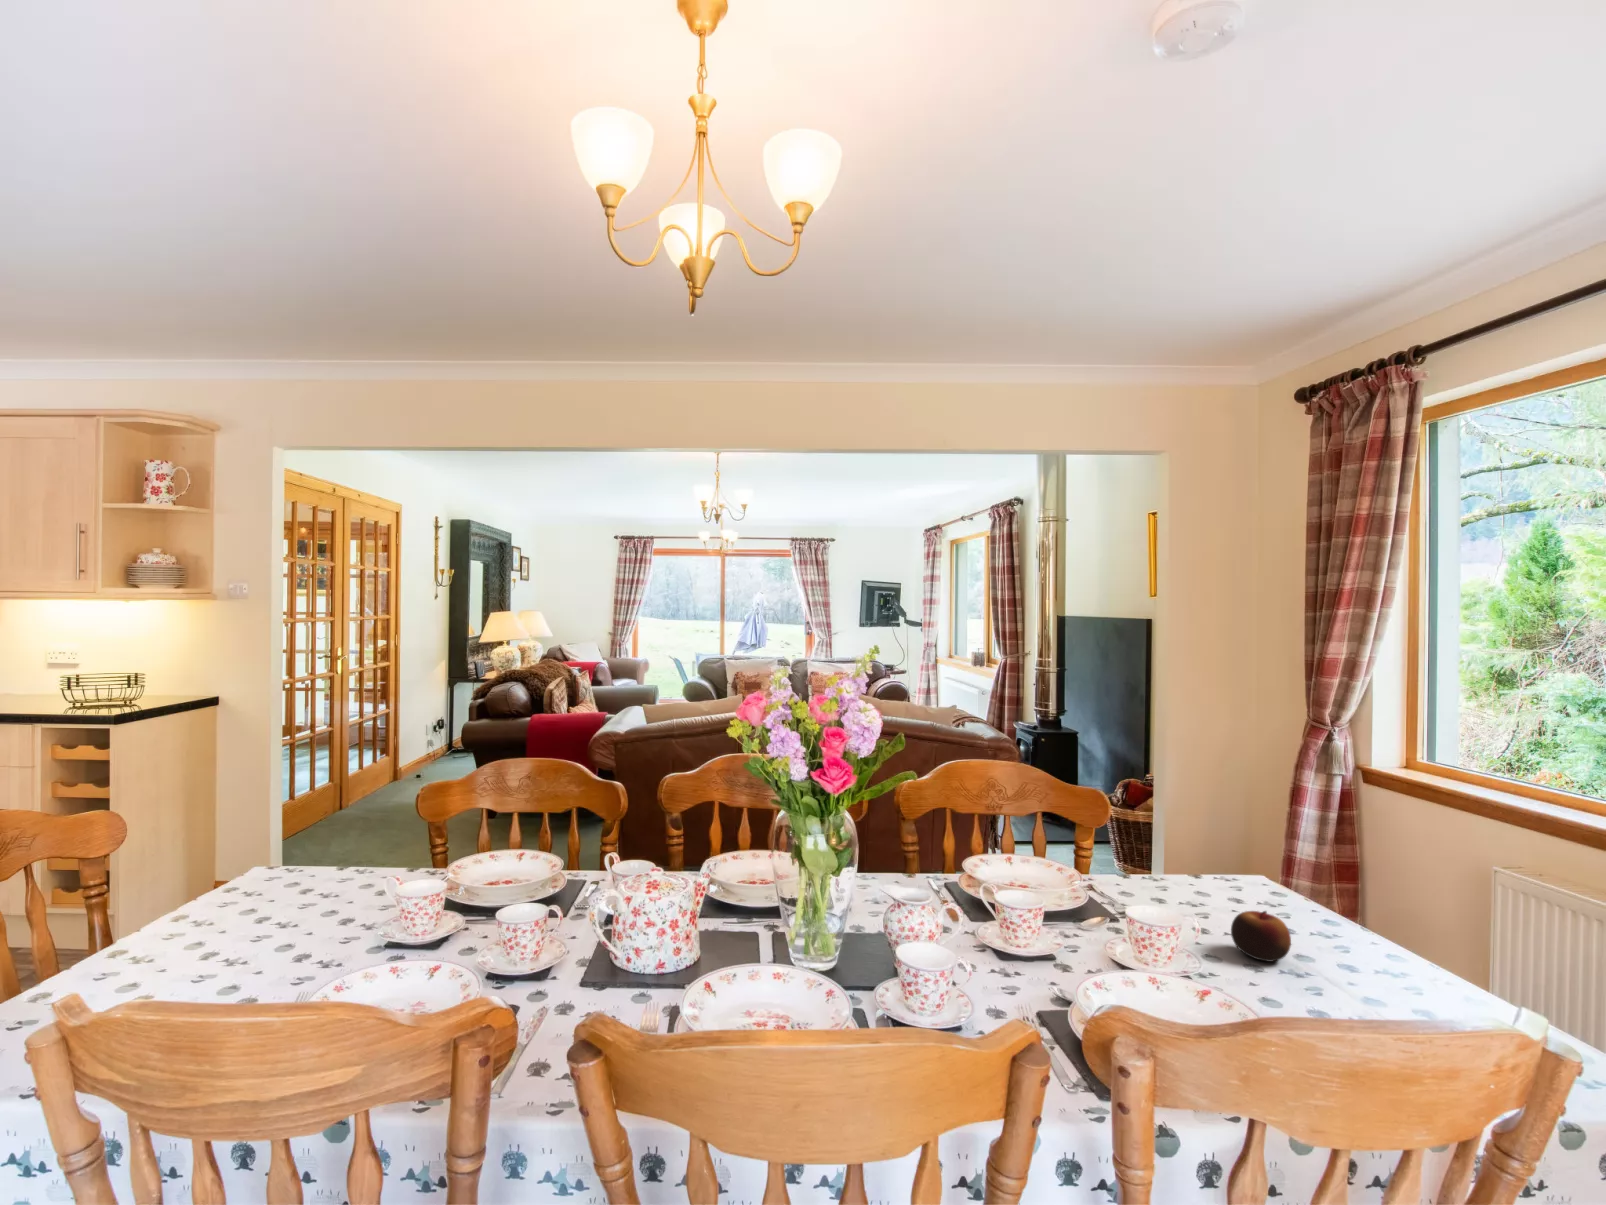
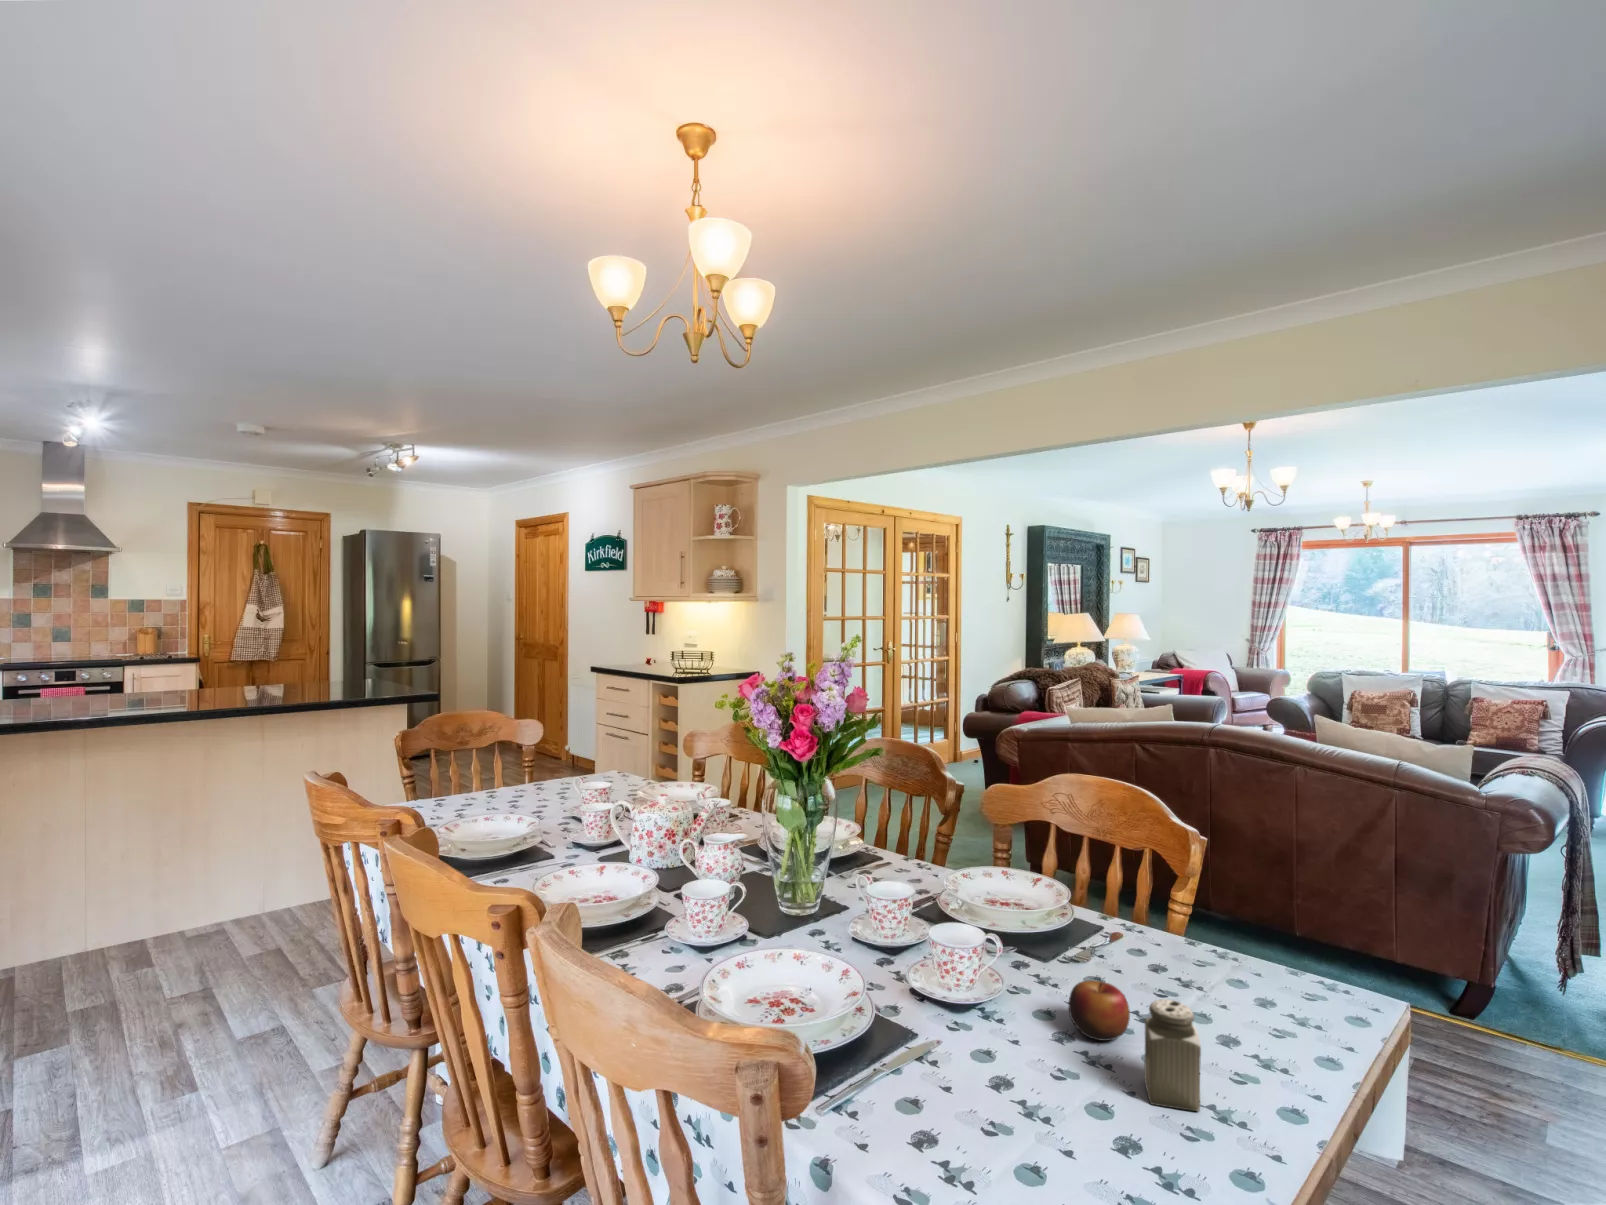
salt shaker: none [1344,900,1402,988] -> present [1144,999,1201,1111]

